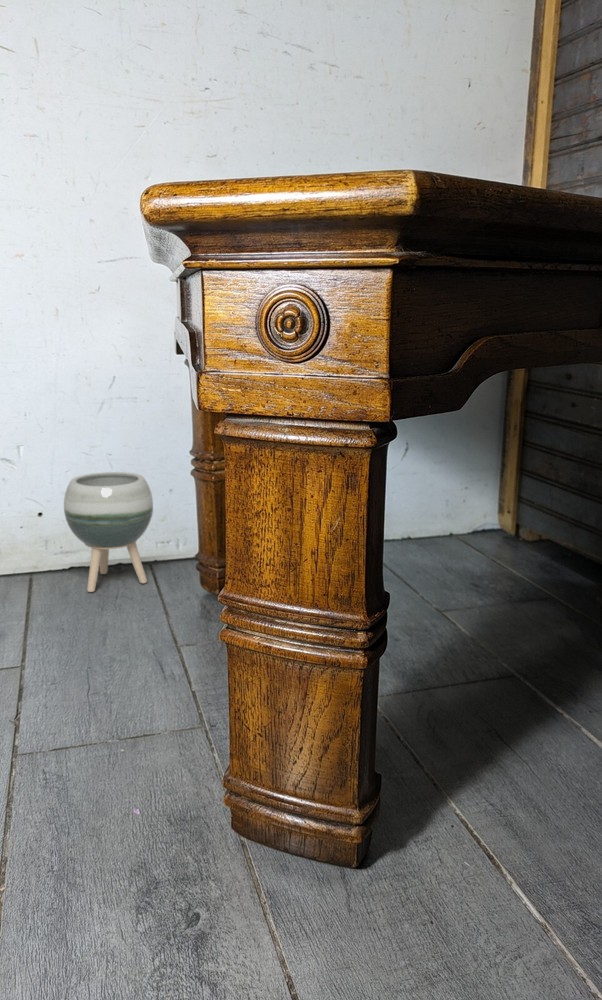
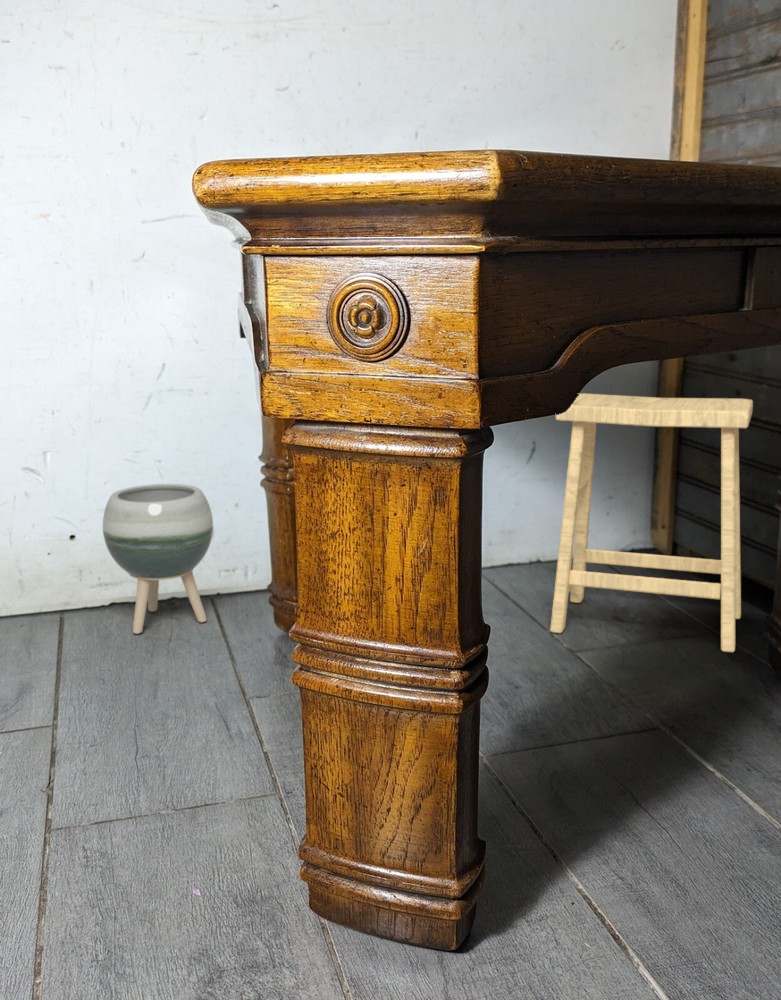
footstool: none [422,404,587,613] -> present [550,393,753,652]

